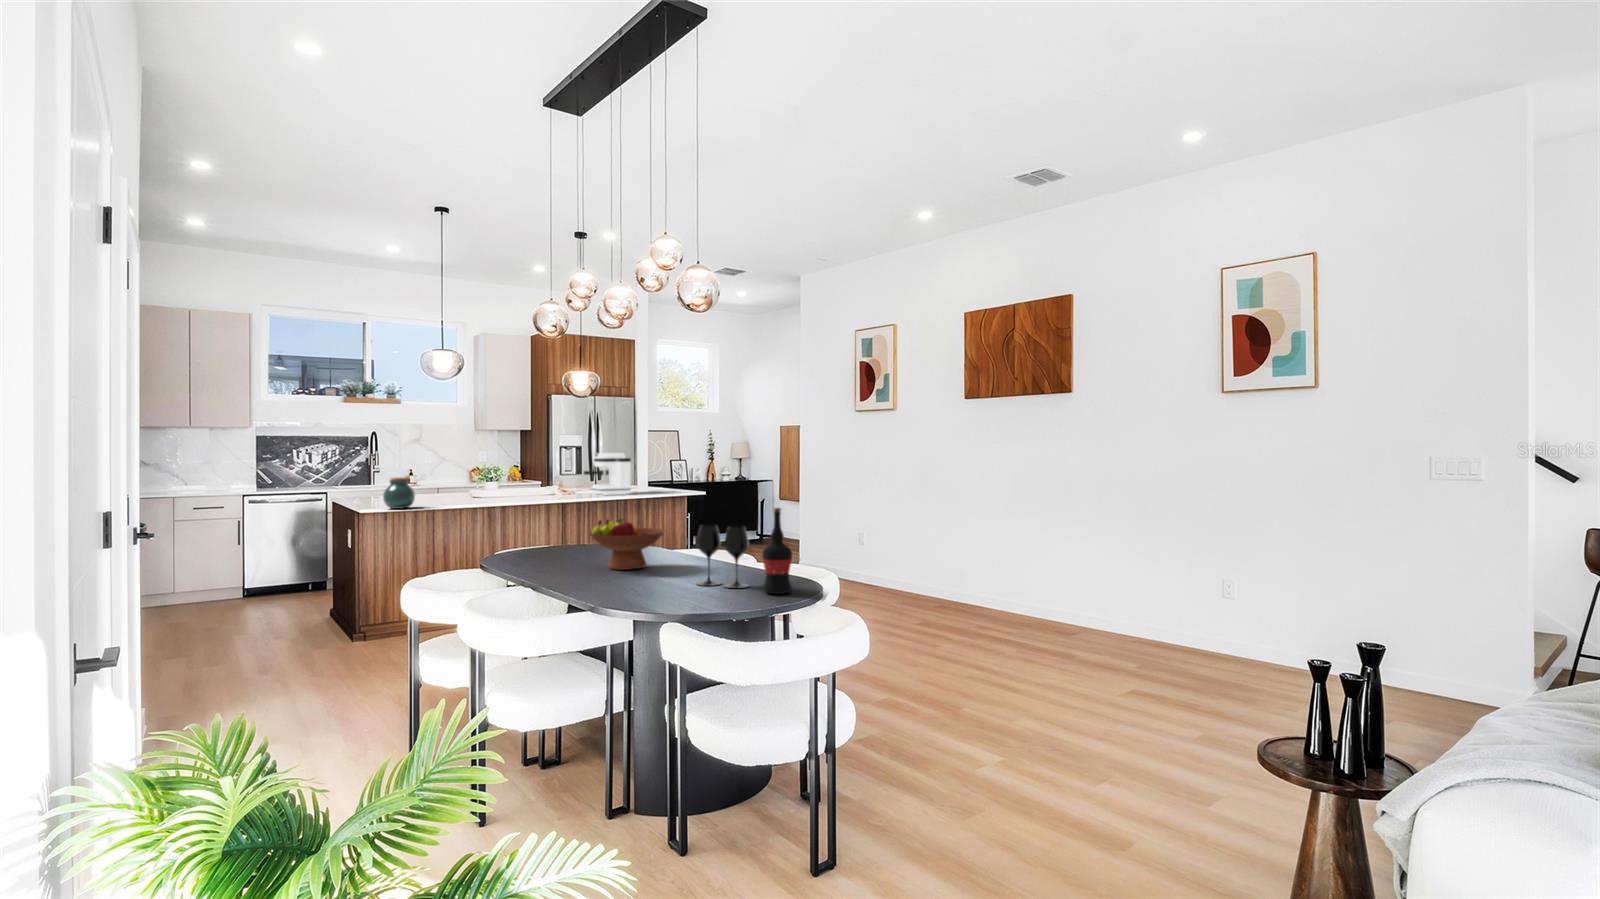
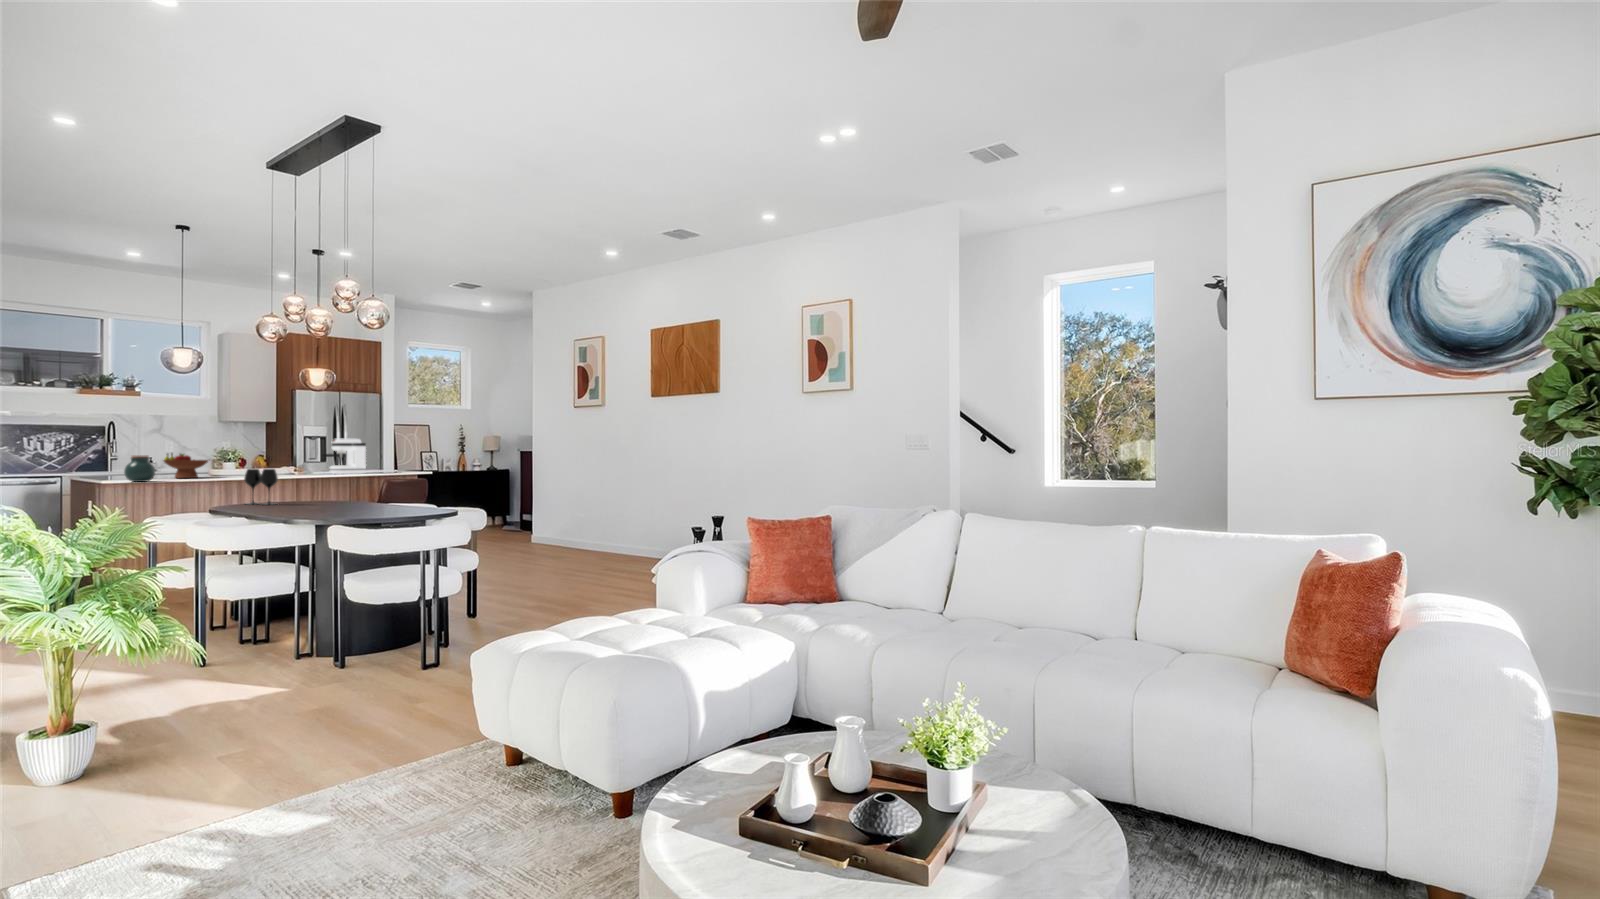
wine bottle: present [762,508,792,594] -> none [414,457,435,512]
fruit bowl: present [589,518,665,570] -> present [163,454,208,478]
wine glass: present [697,524,749,588] -> present [244,469,278,505]

